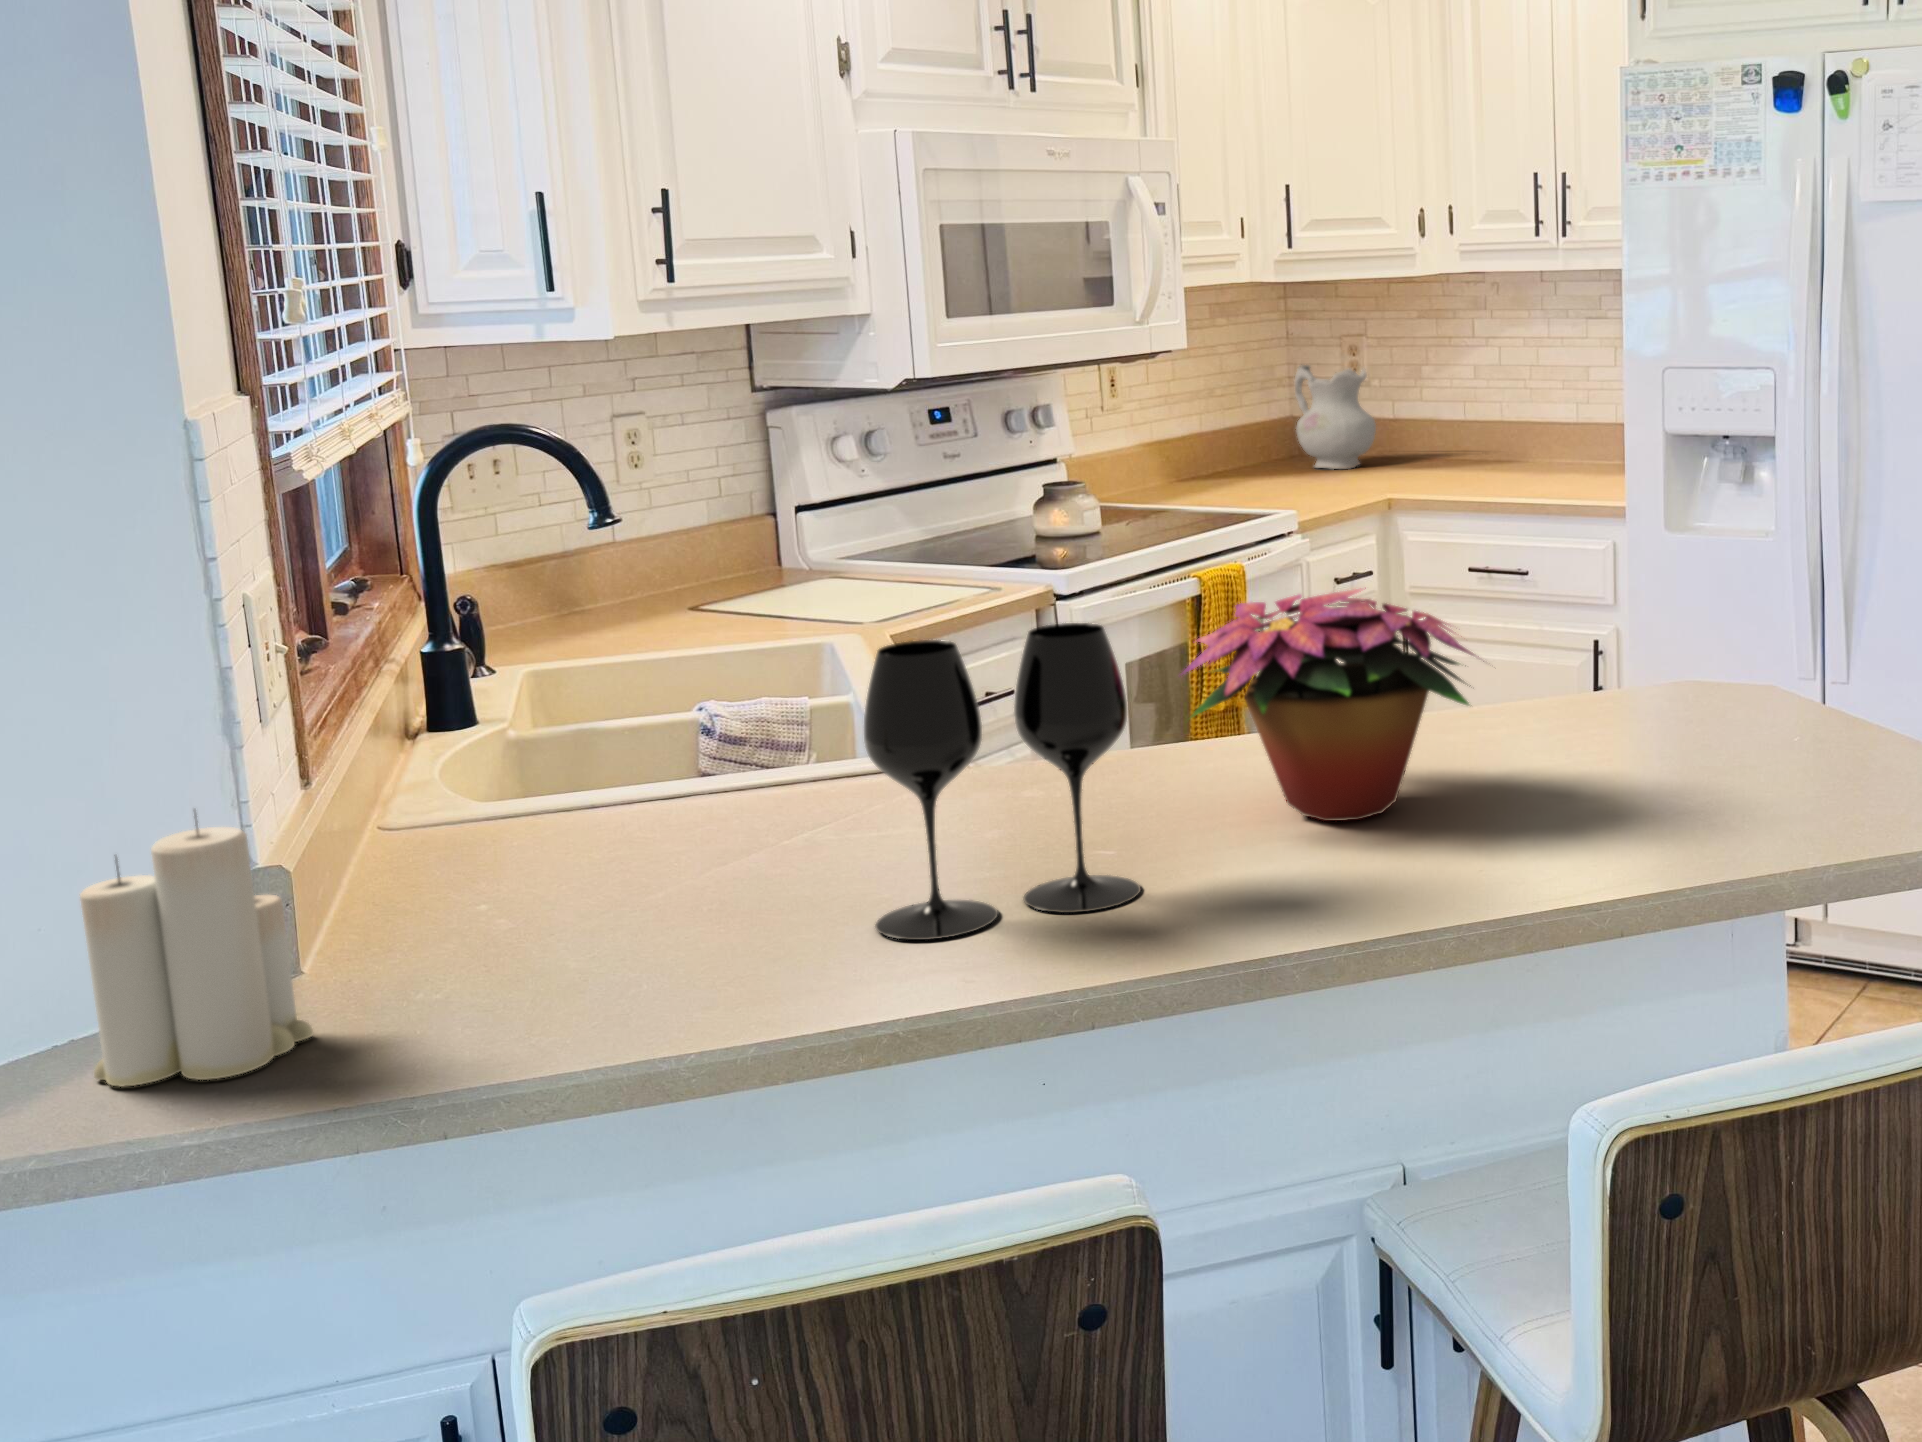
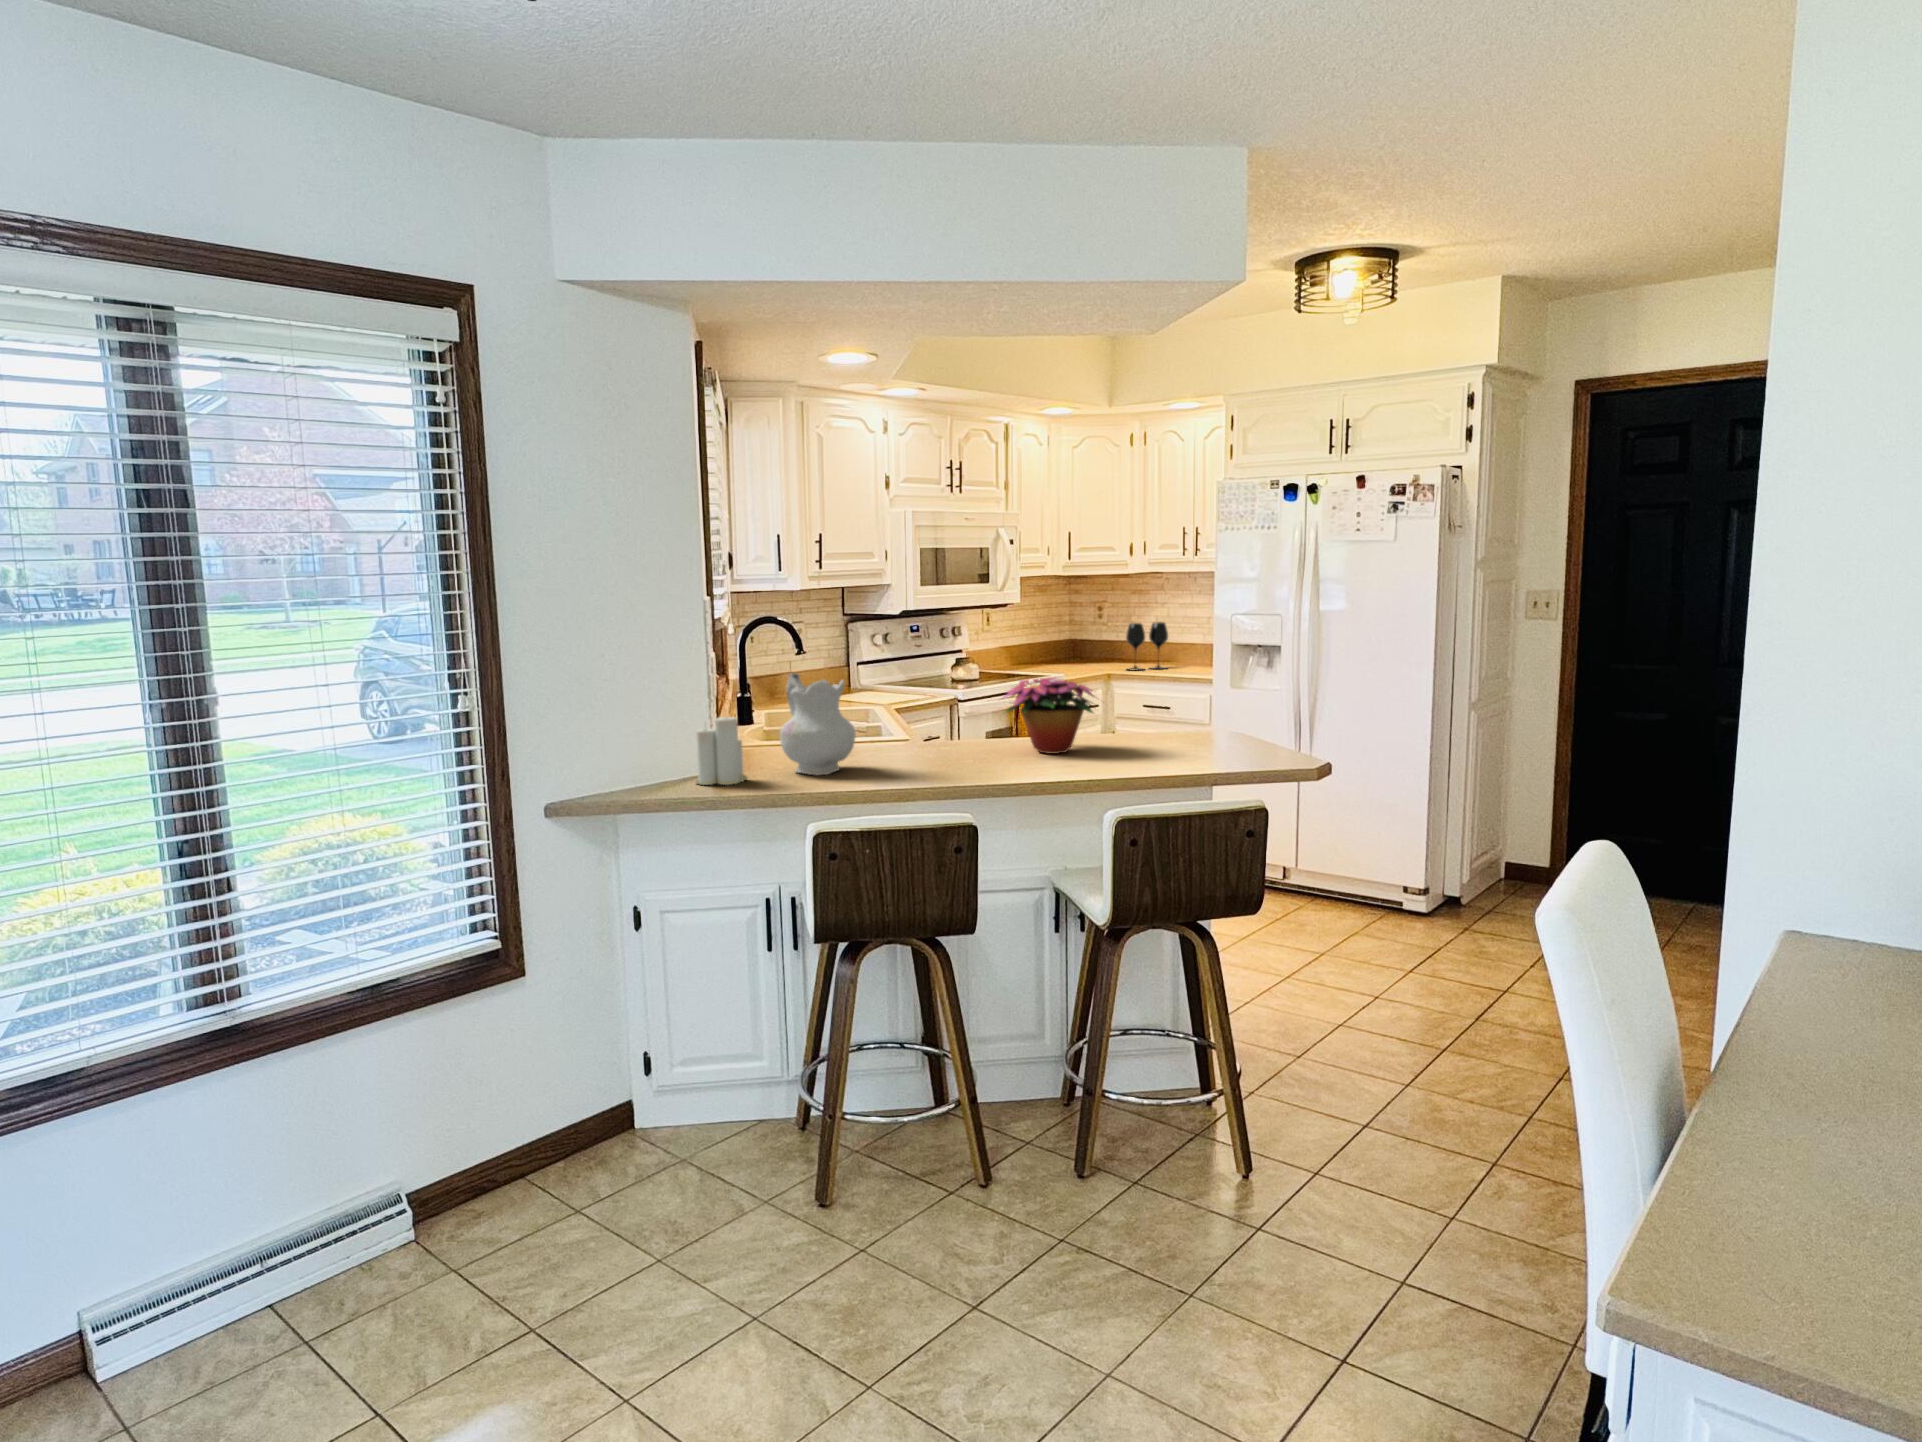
ceramic pitcher: present [1295,365,1376,469] -> present [780,673,856,775]
wine glass: present [864,623,1141,940] -> present [1126,622,1168,670]

